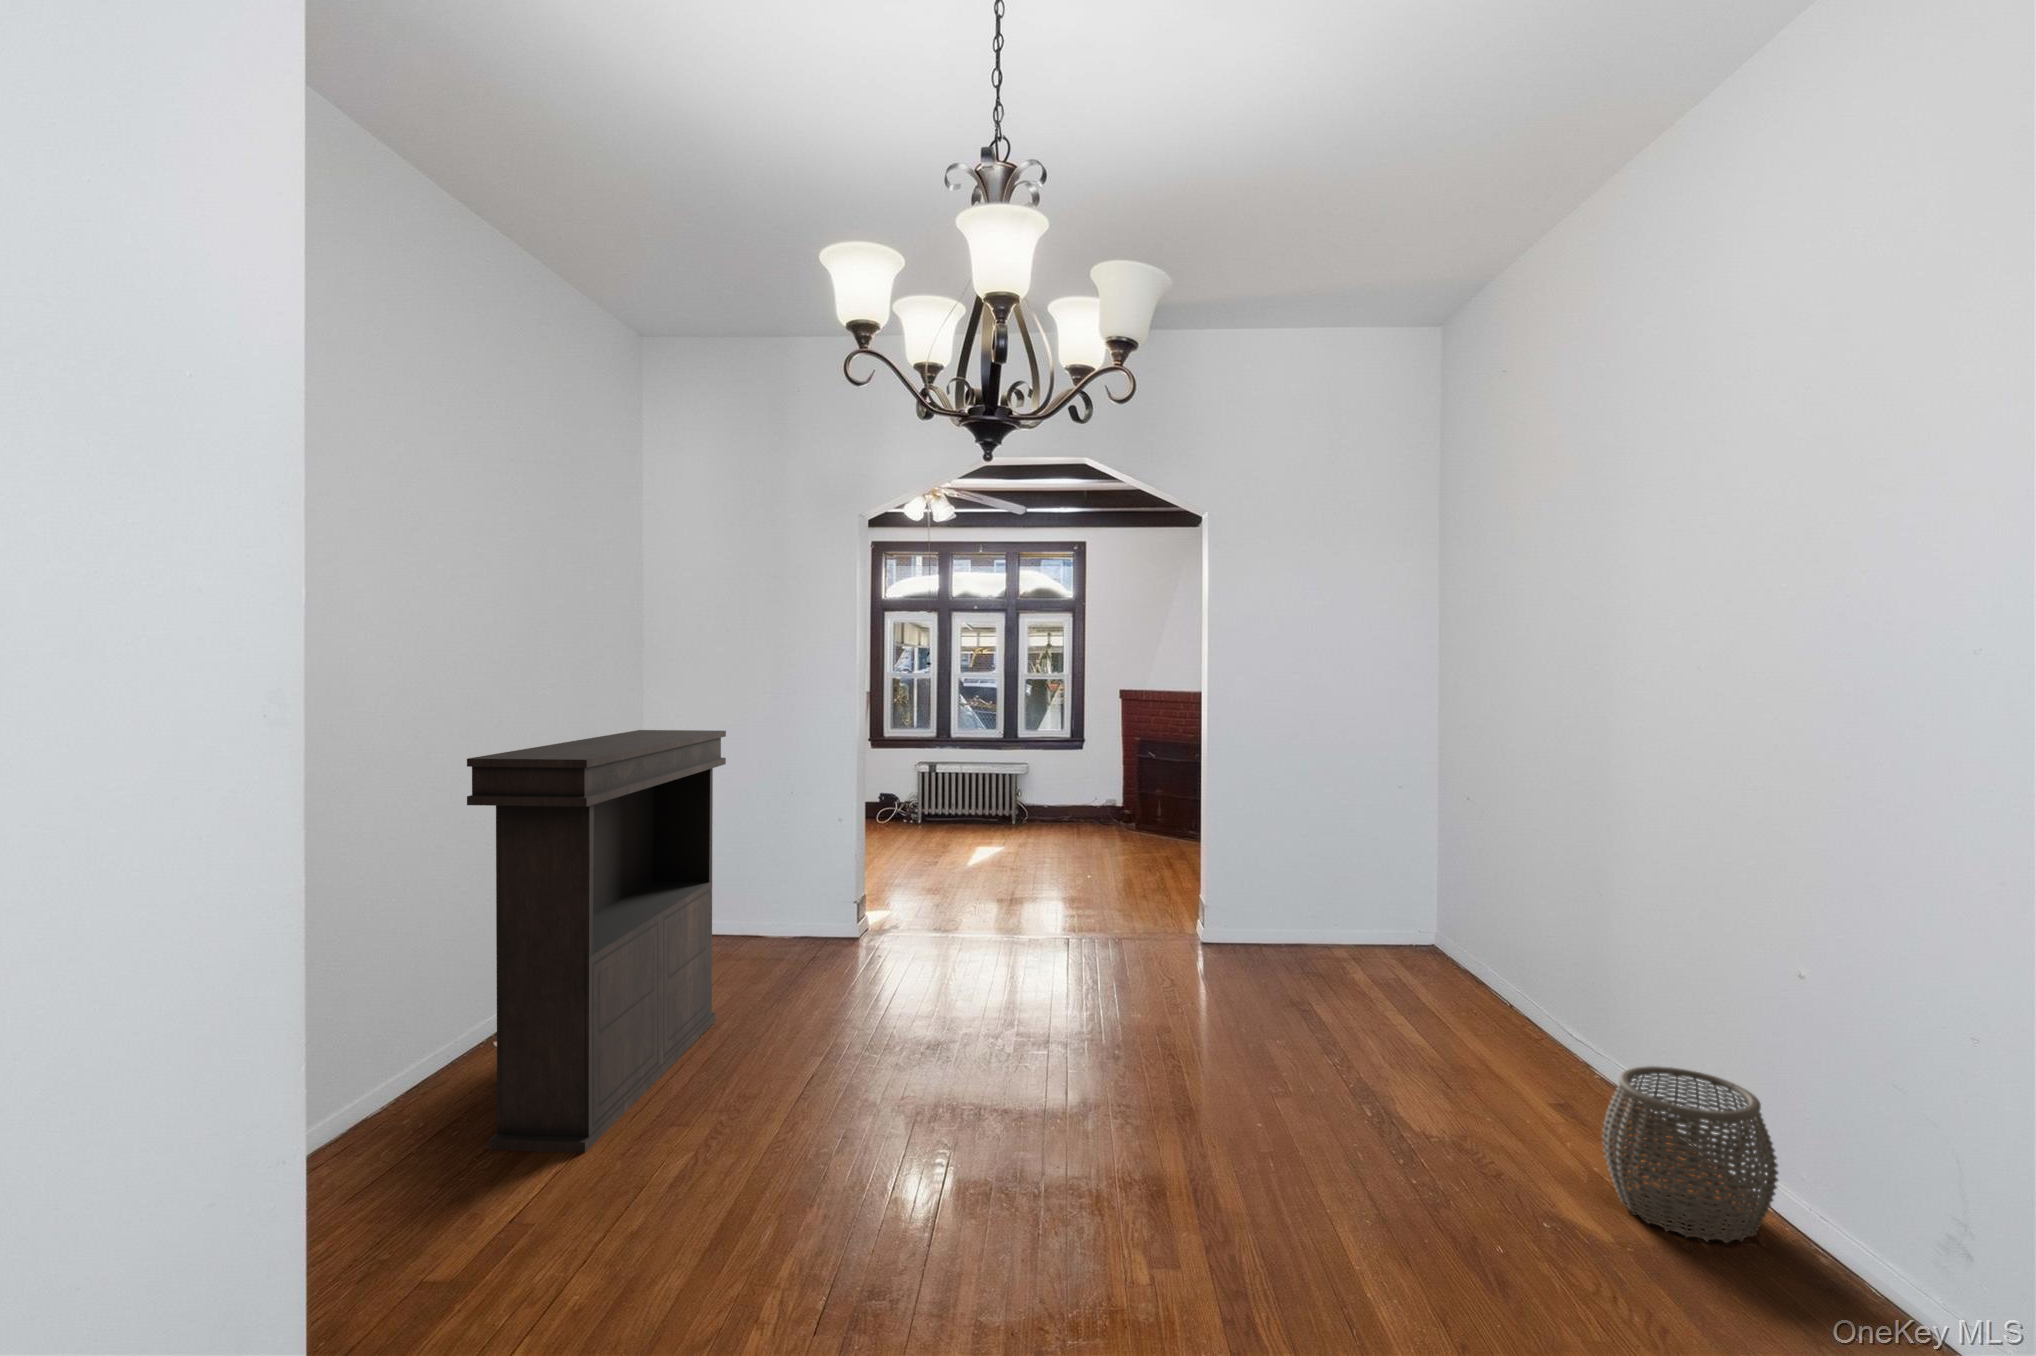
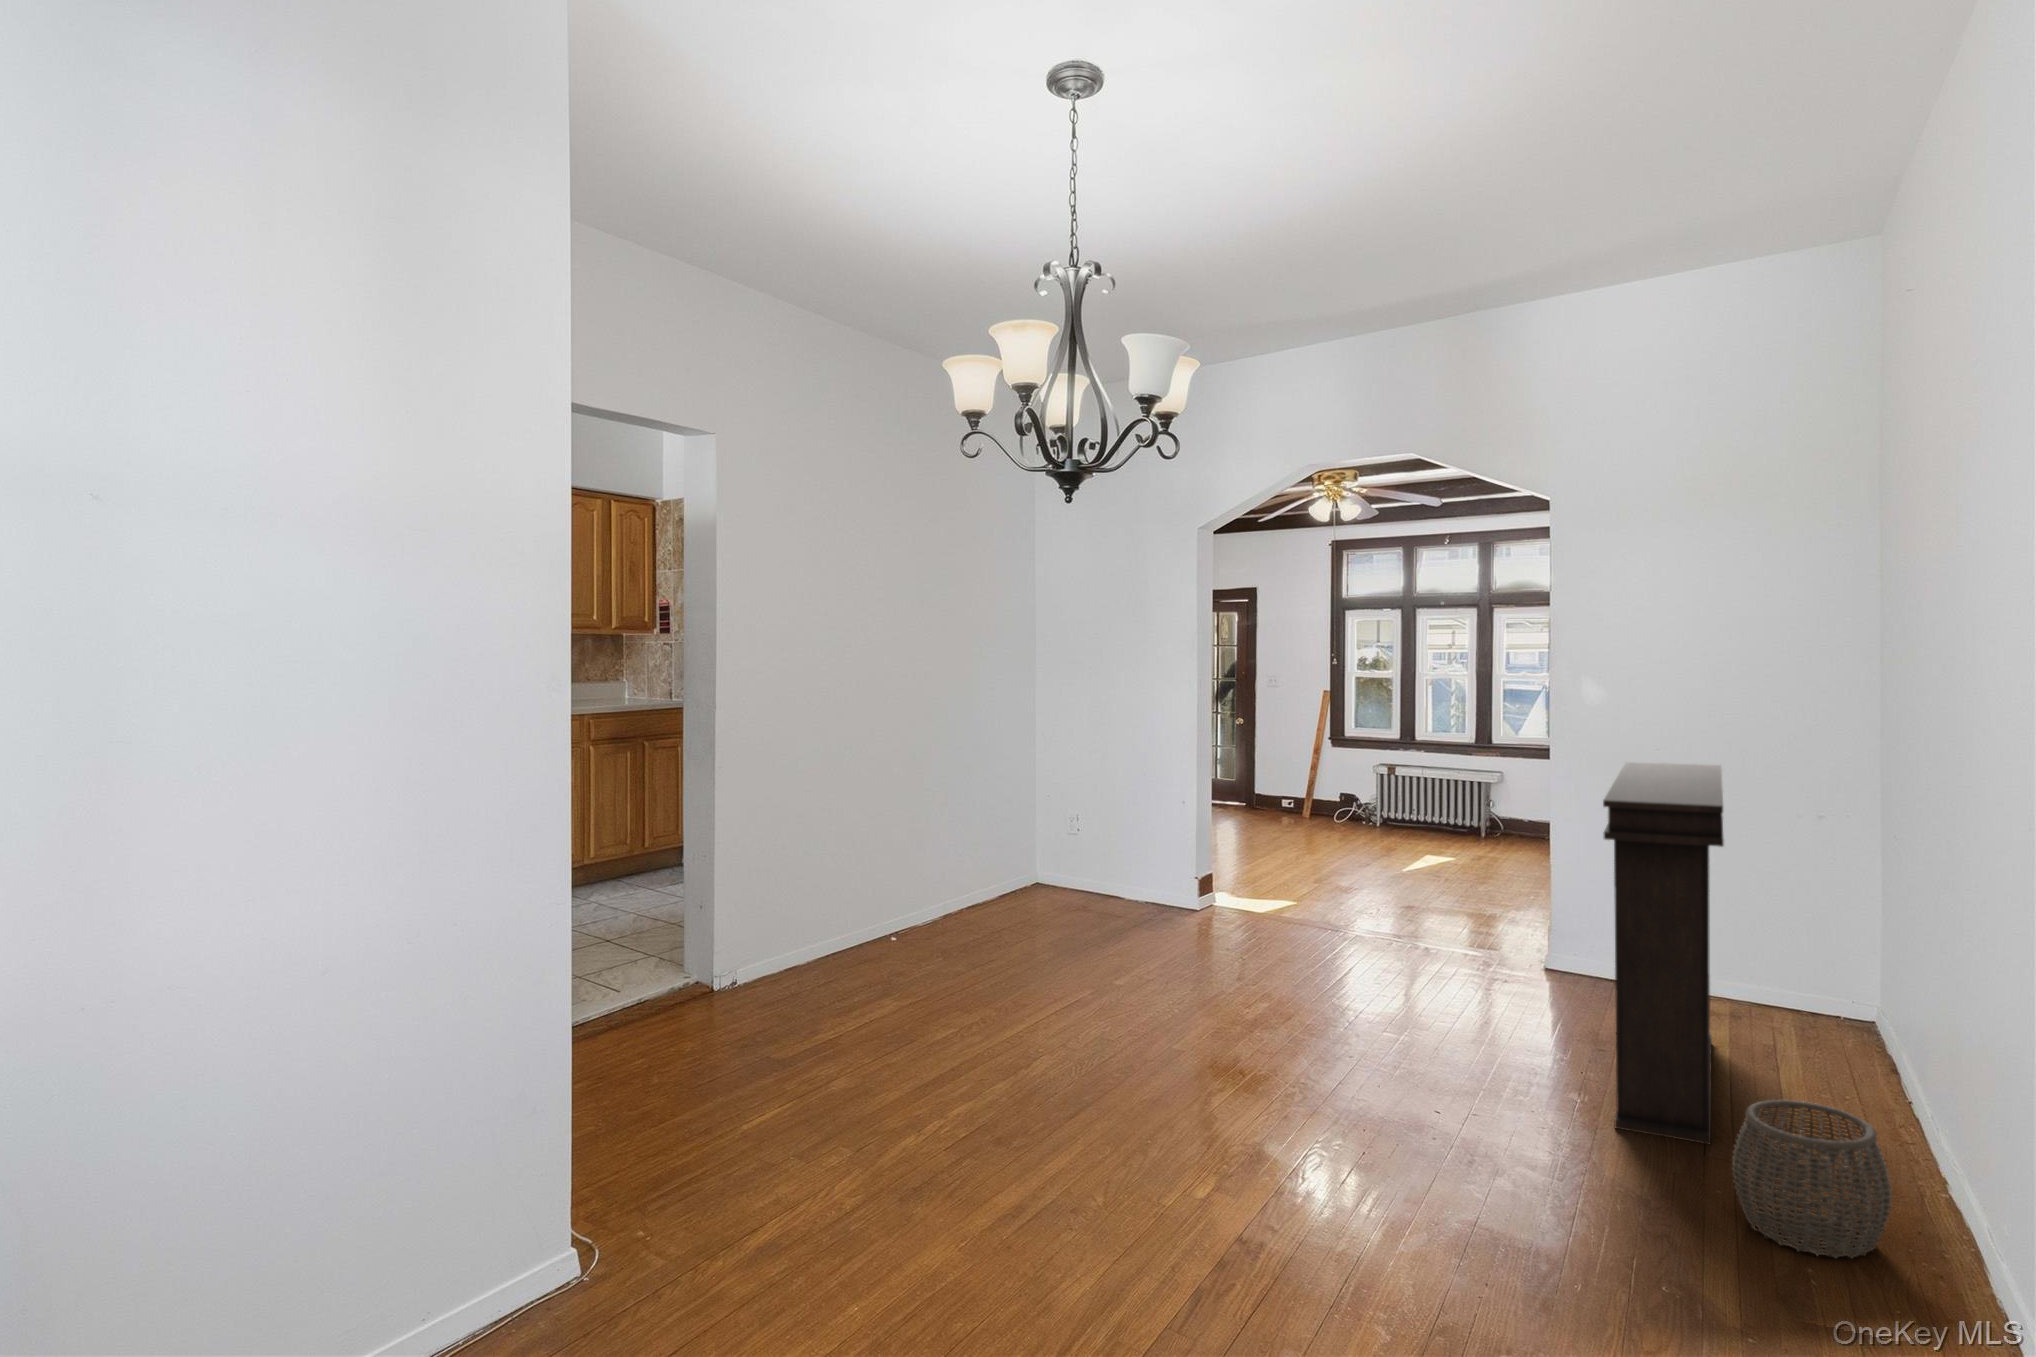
console table: present [467,730,726,1153] -> present [1603,762,1724,1145]

